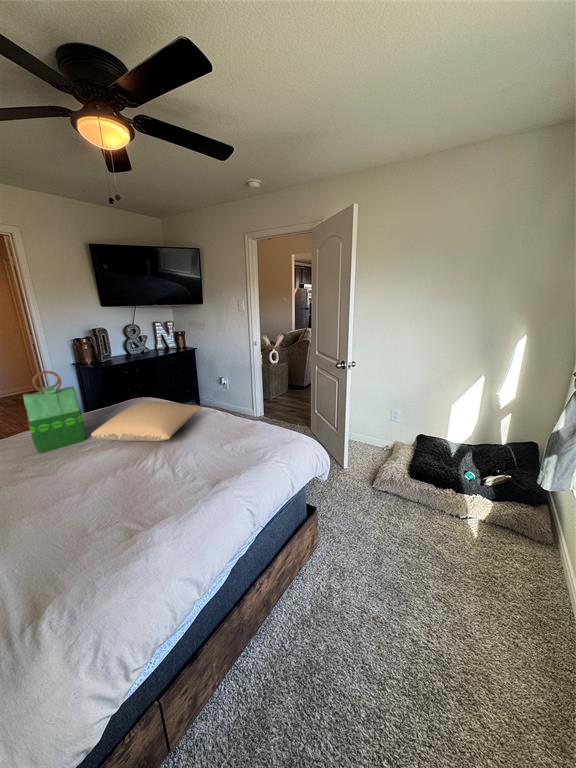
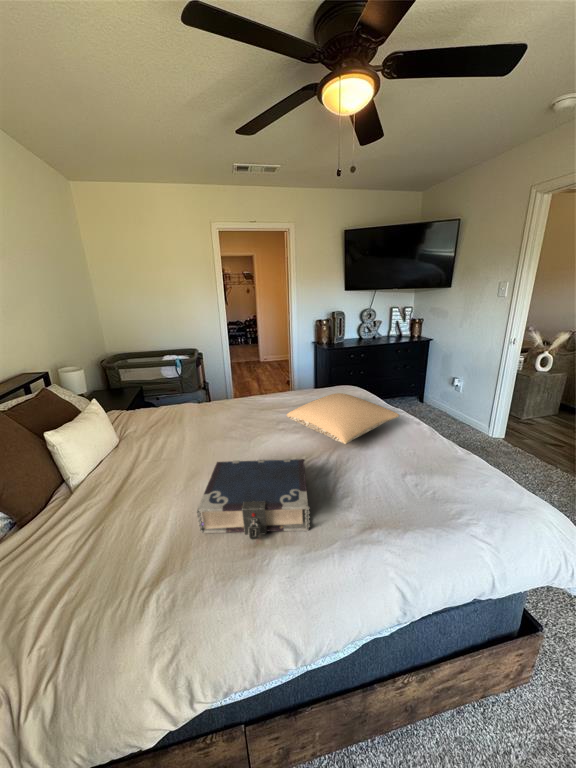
tote bag: present [23,371,86,453] -> none [251,350,289,417]
book: none [33,461,169,567] -> present [196,459,310,540]

